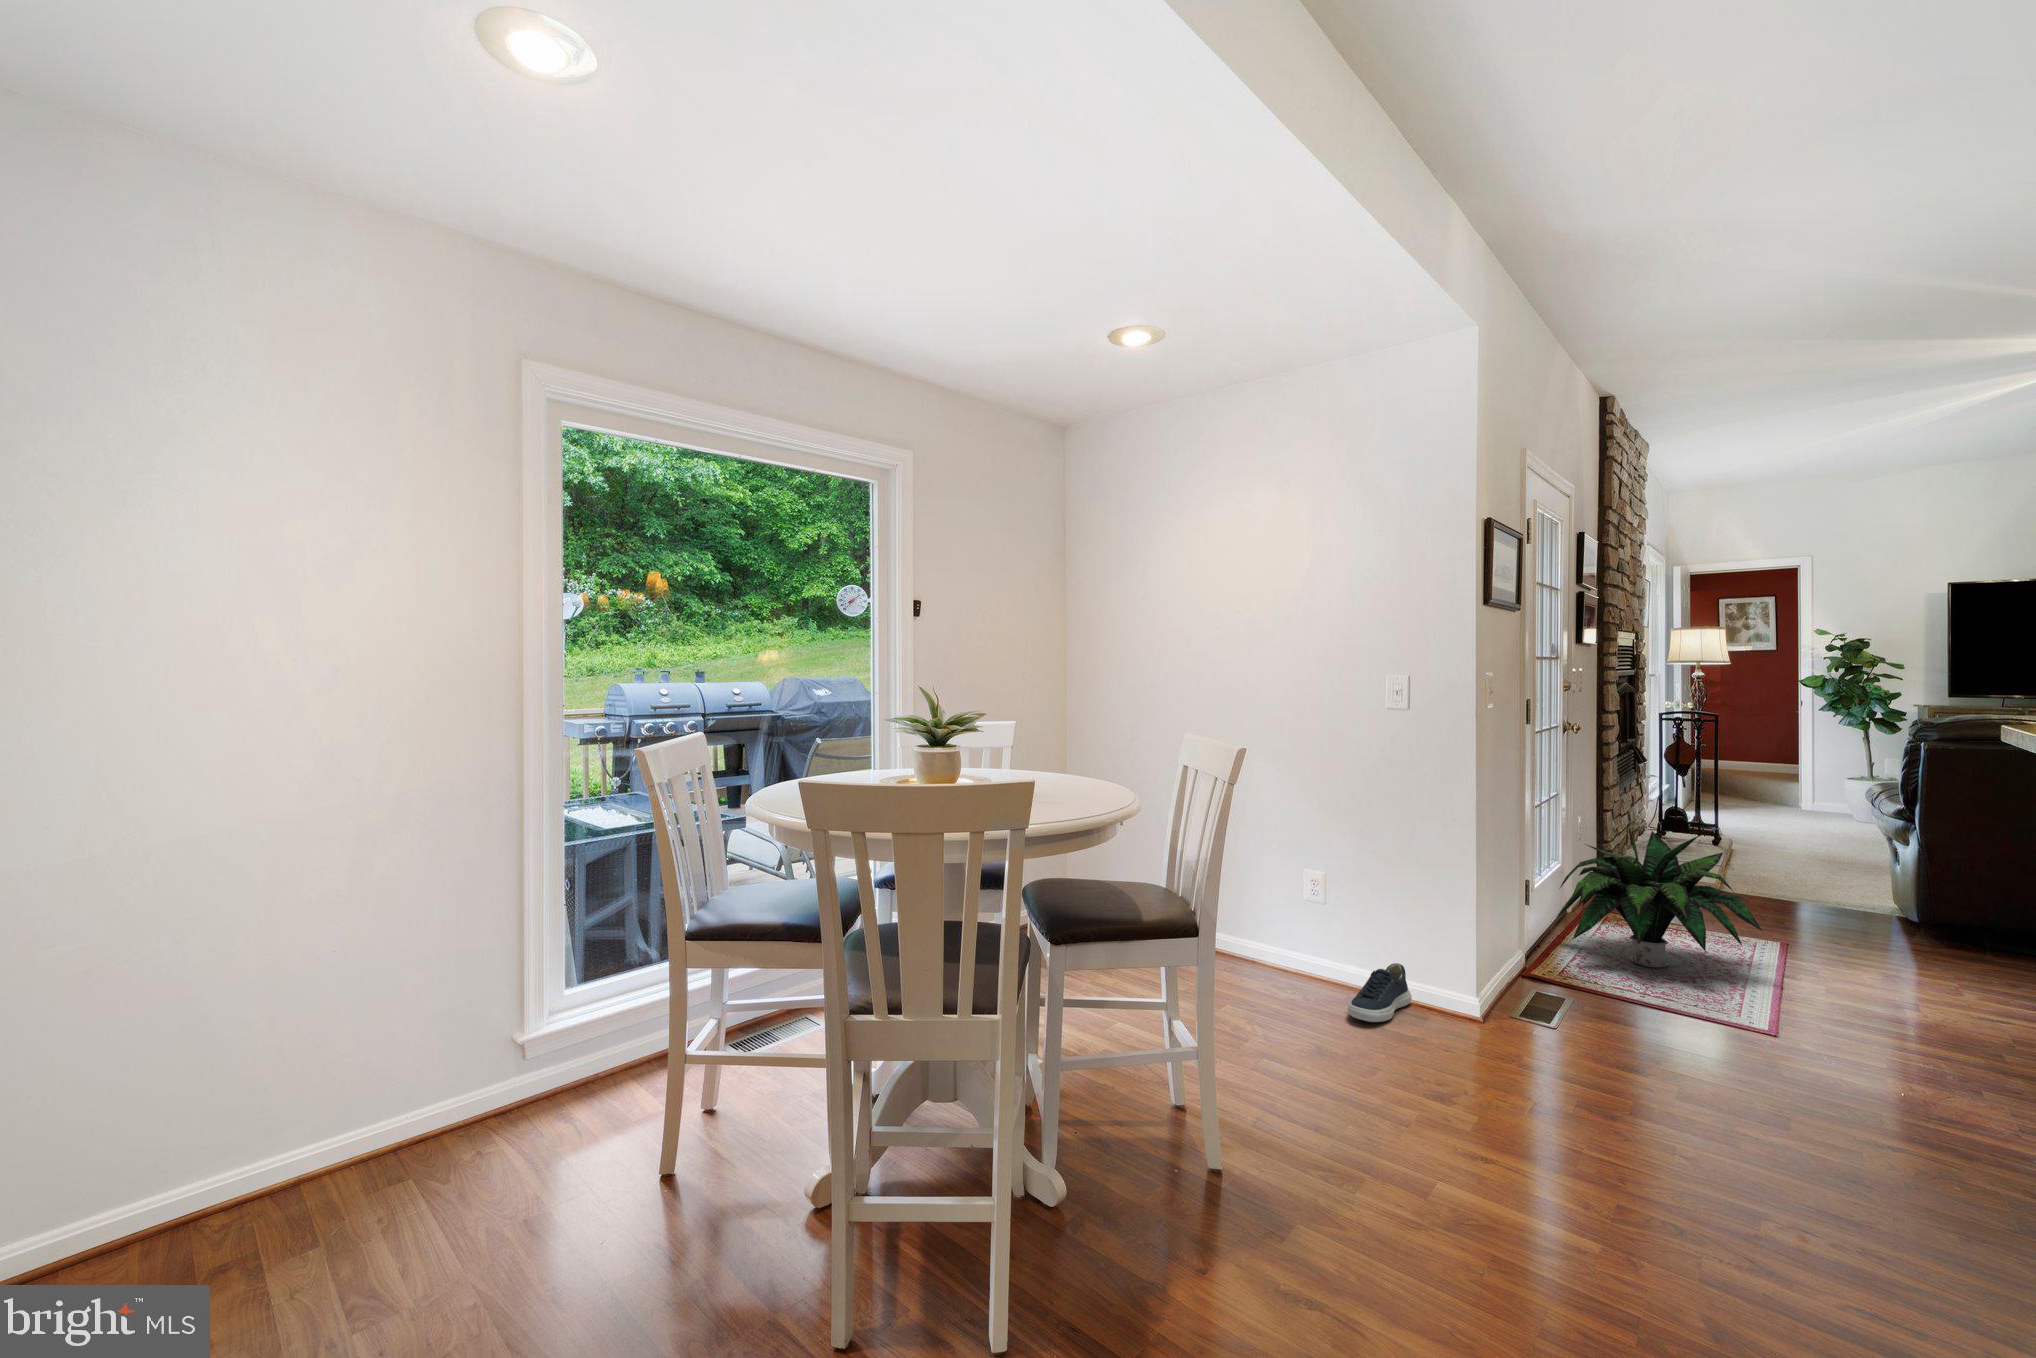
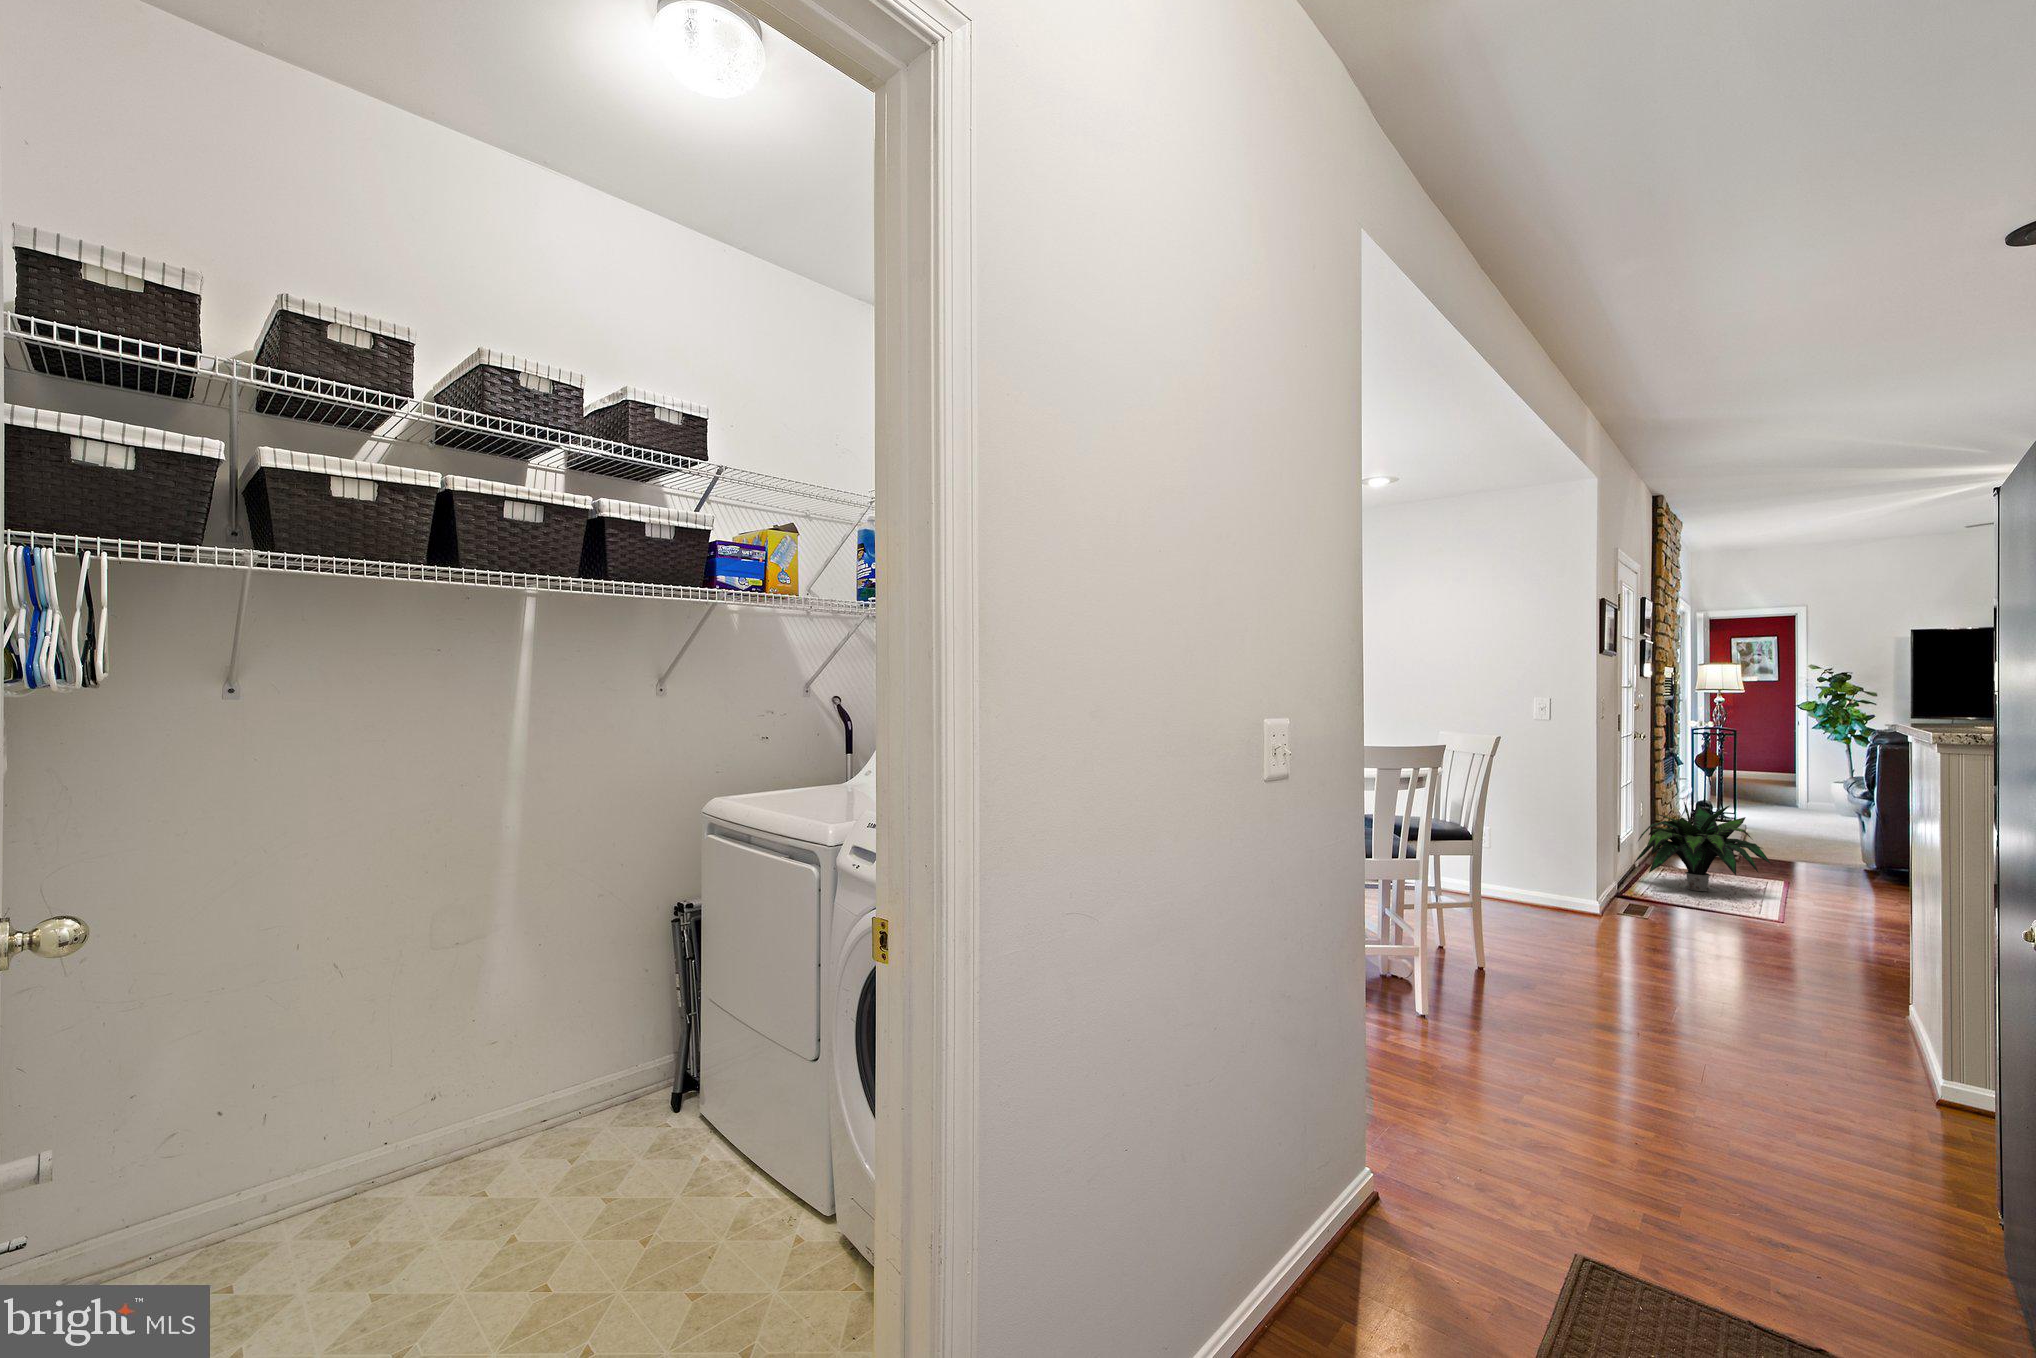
shoe: present [1348,963,1412,1022] -> none [1518,881,1554,912]

